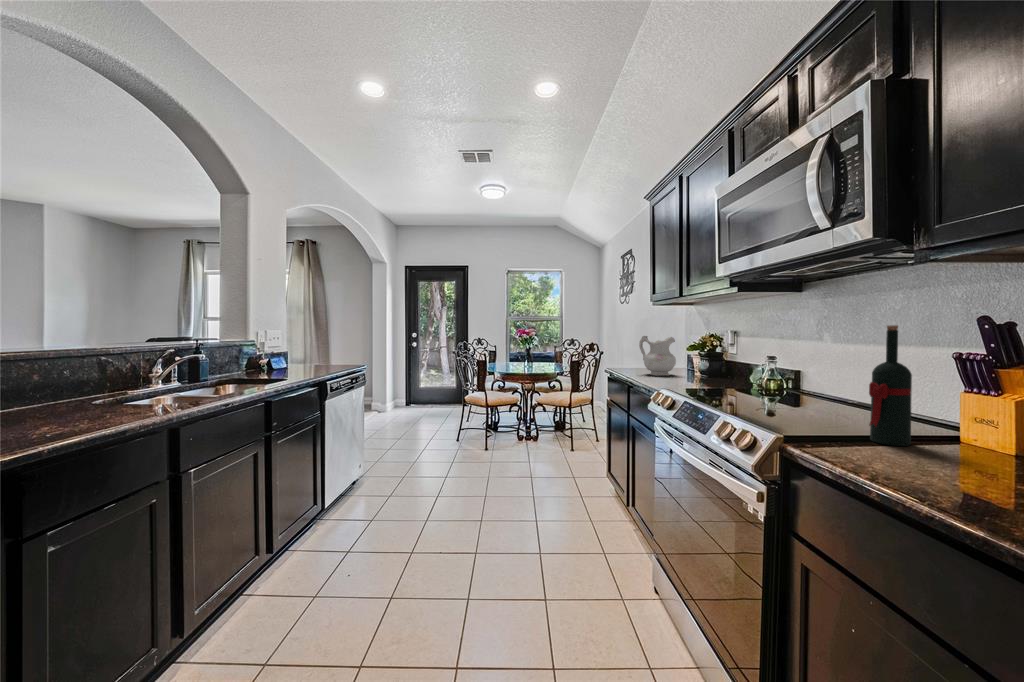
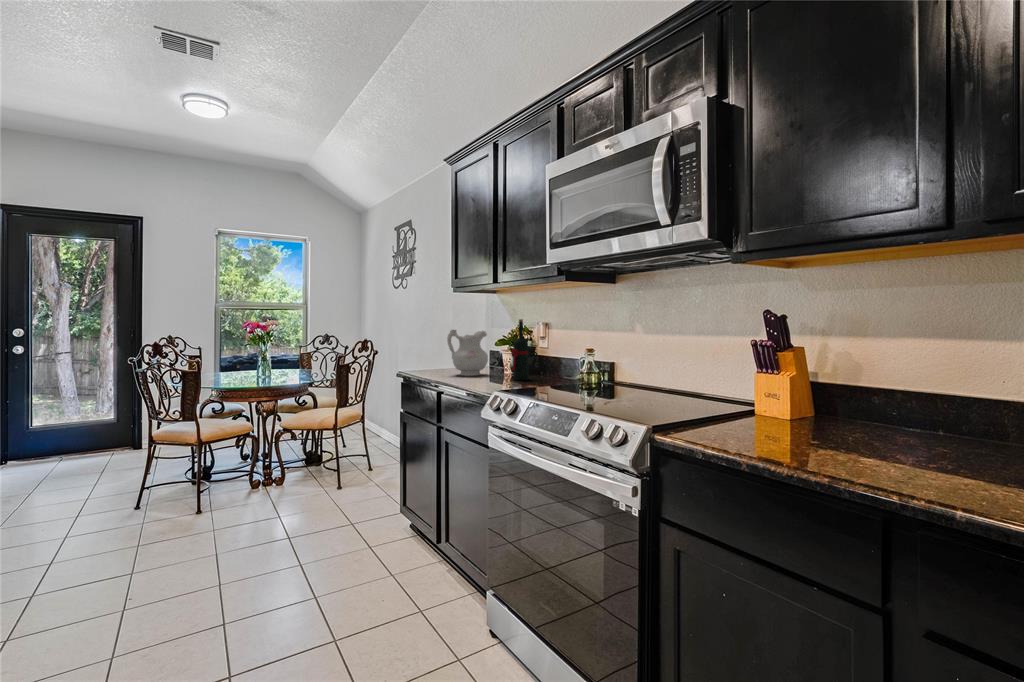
wine bottle: present [869,325,912,446] -> present [512,319,529,380]

